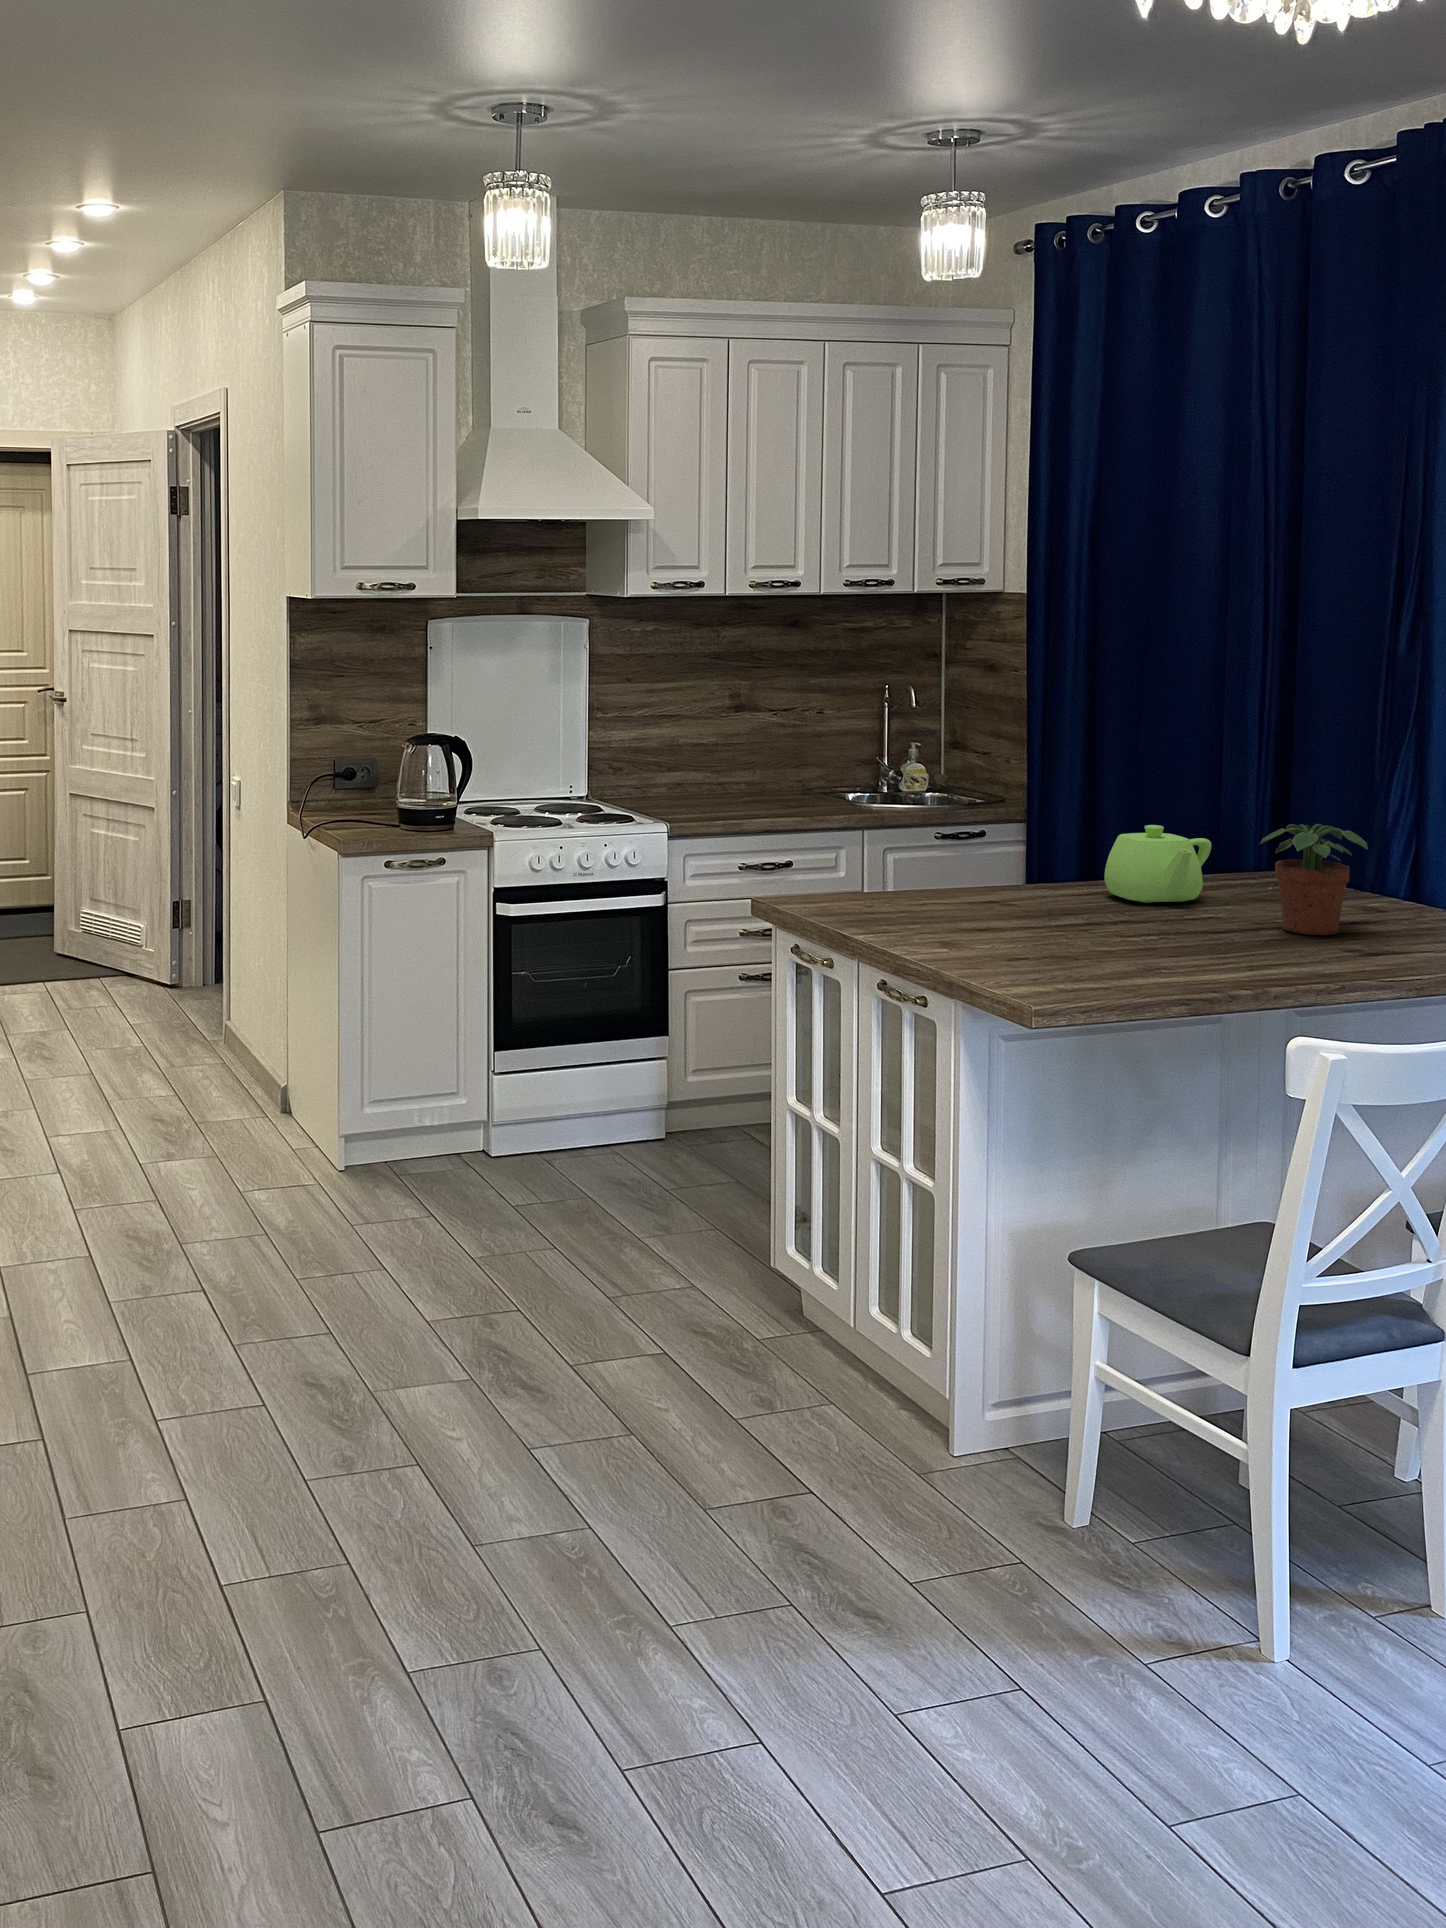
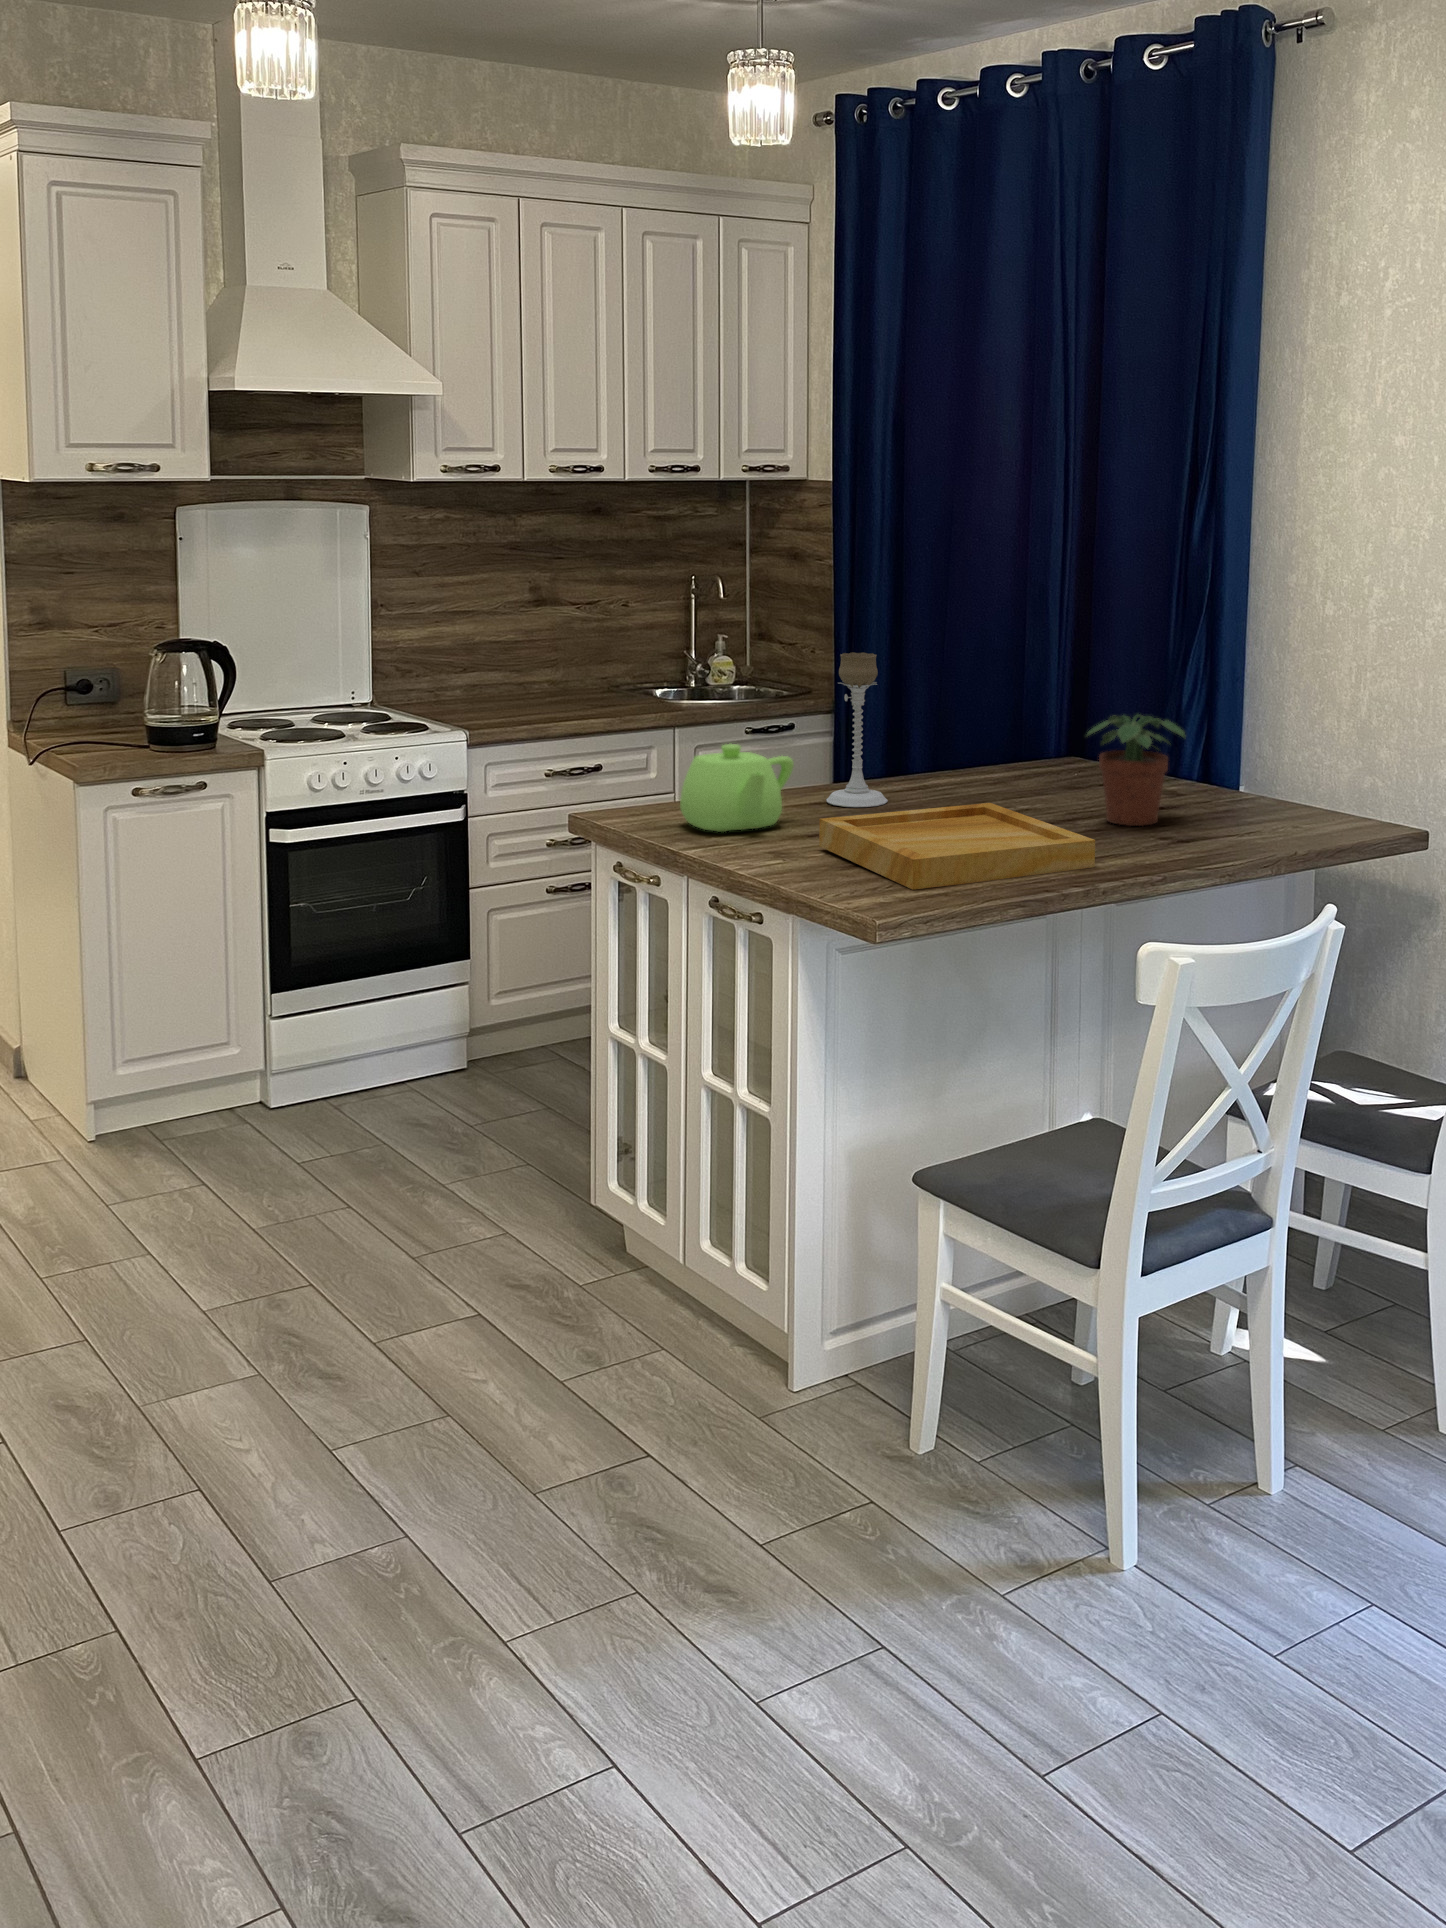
candle holder: none [999,756,1060,905] -> present [826,652,888,807]
teapot: present [1104,825,1212,903] -> present [680,744,794,832]
tray: none [985,904,1261,978] -> present [819,803,1095,890]

